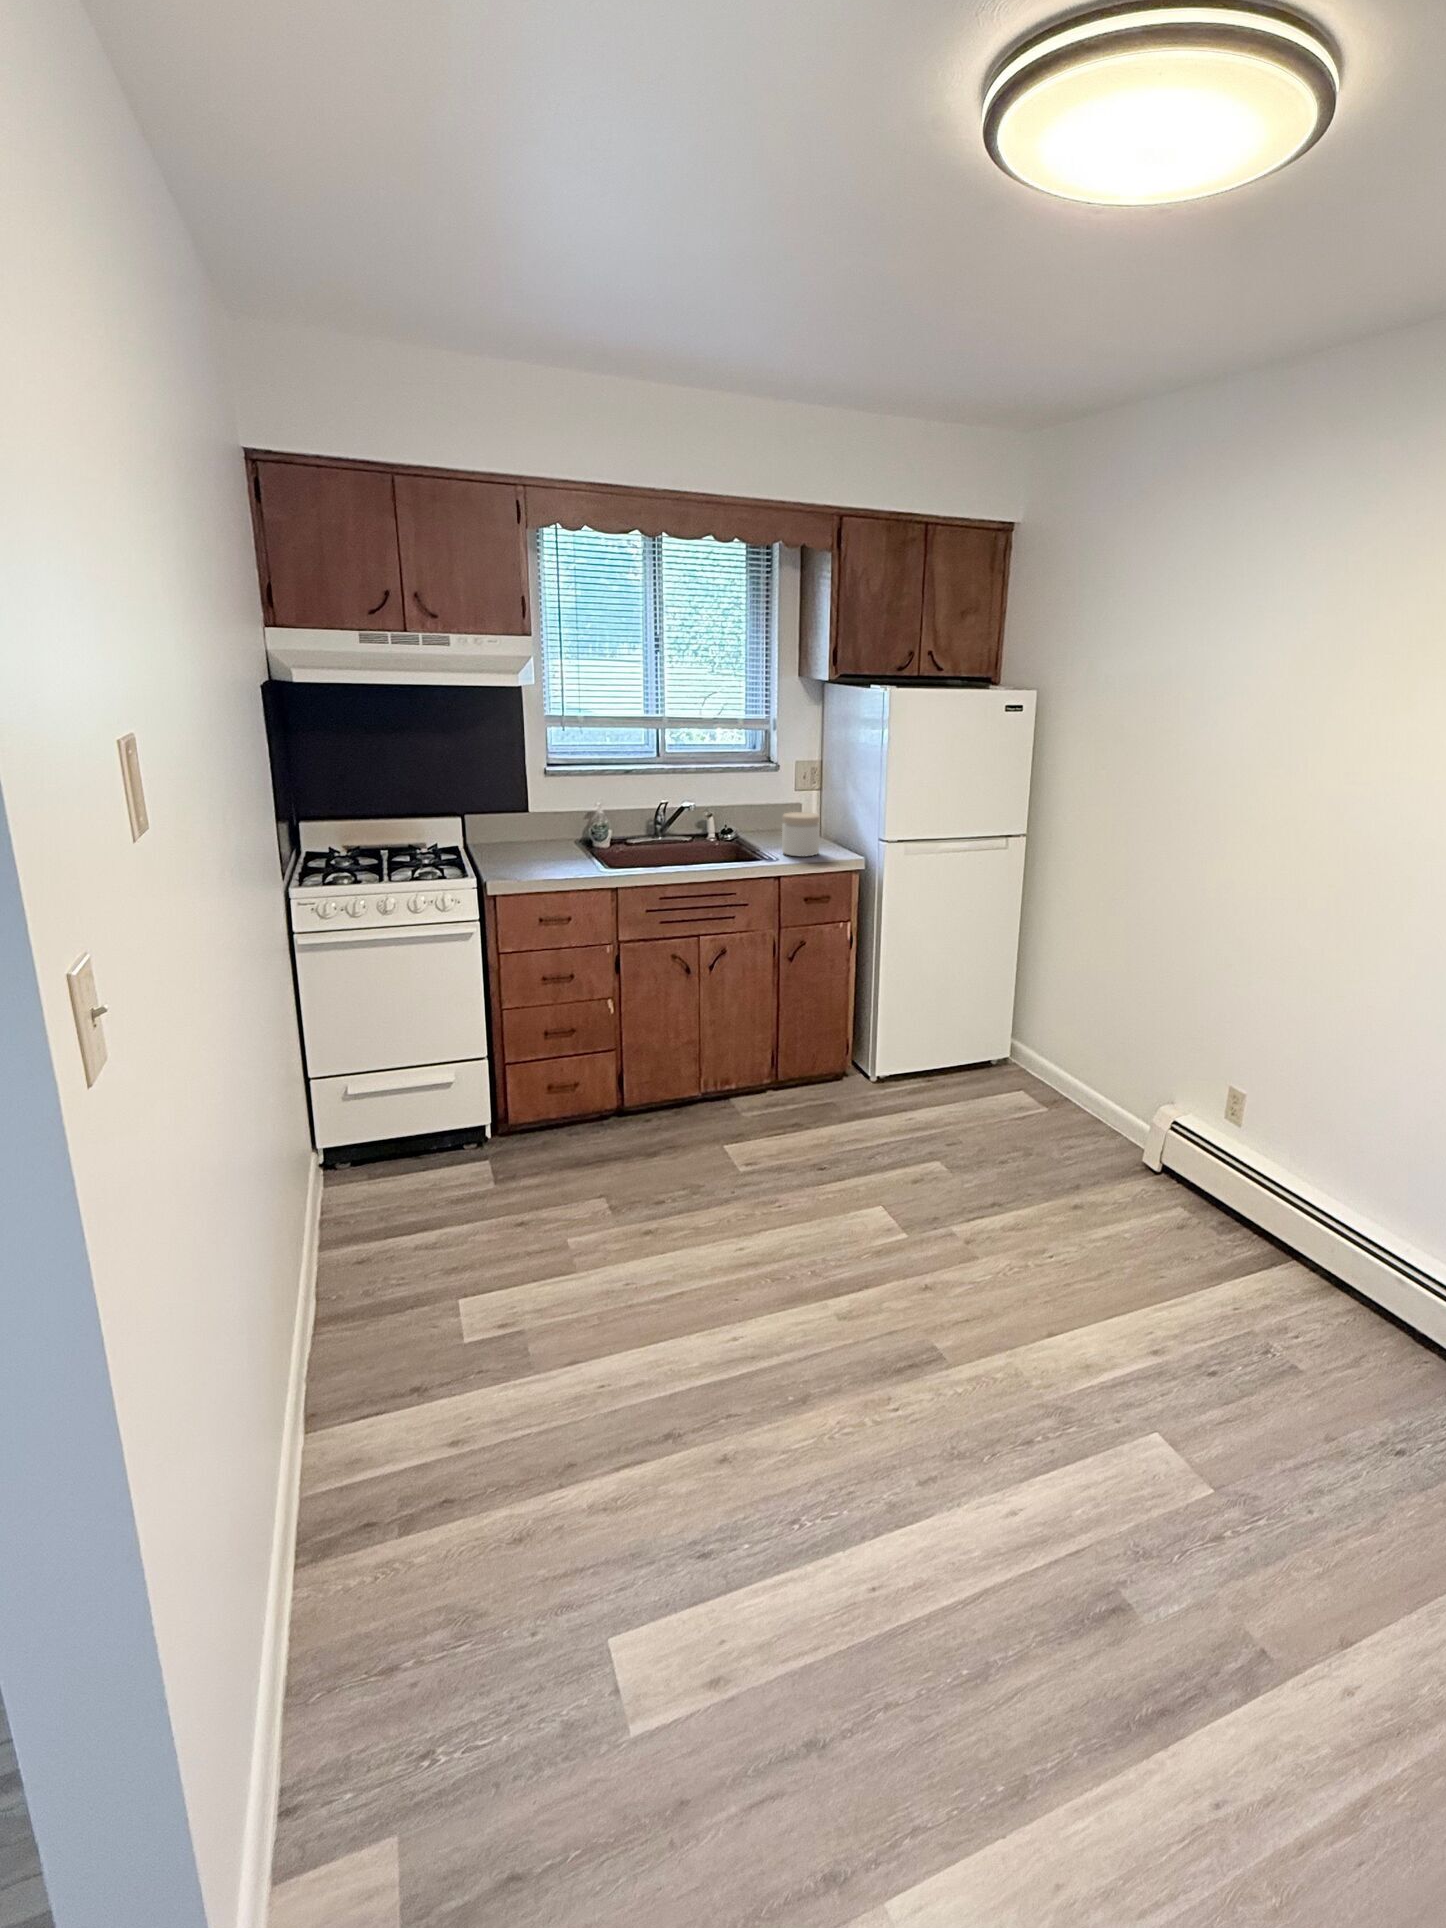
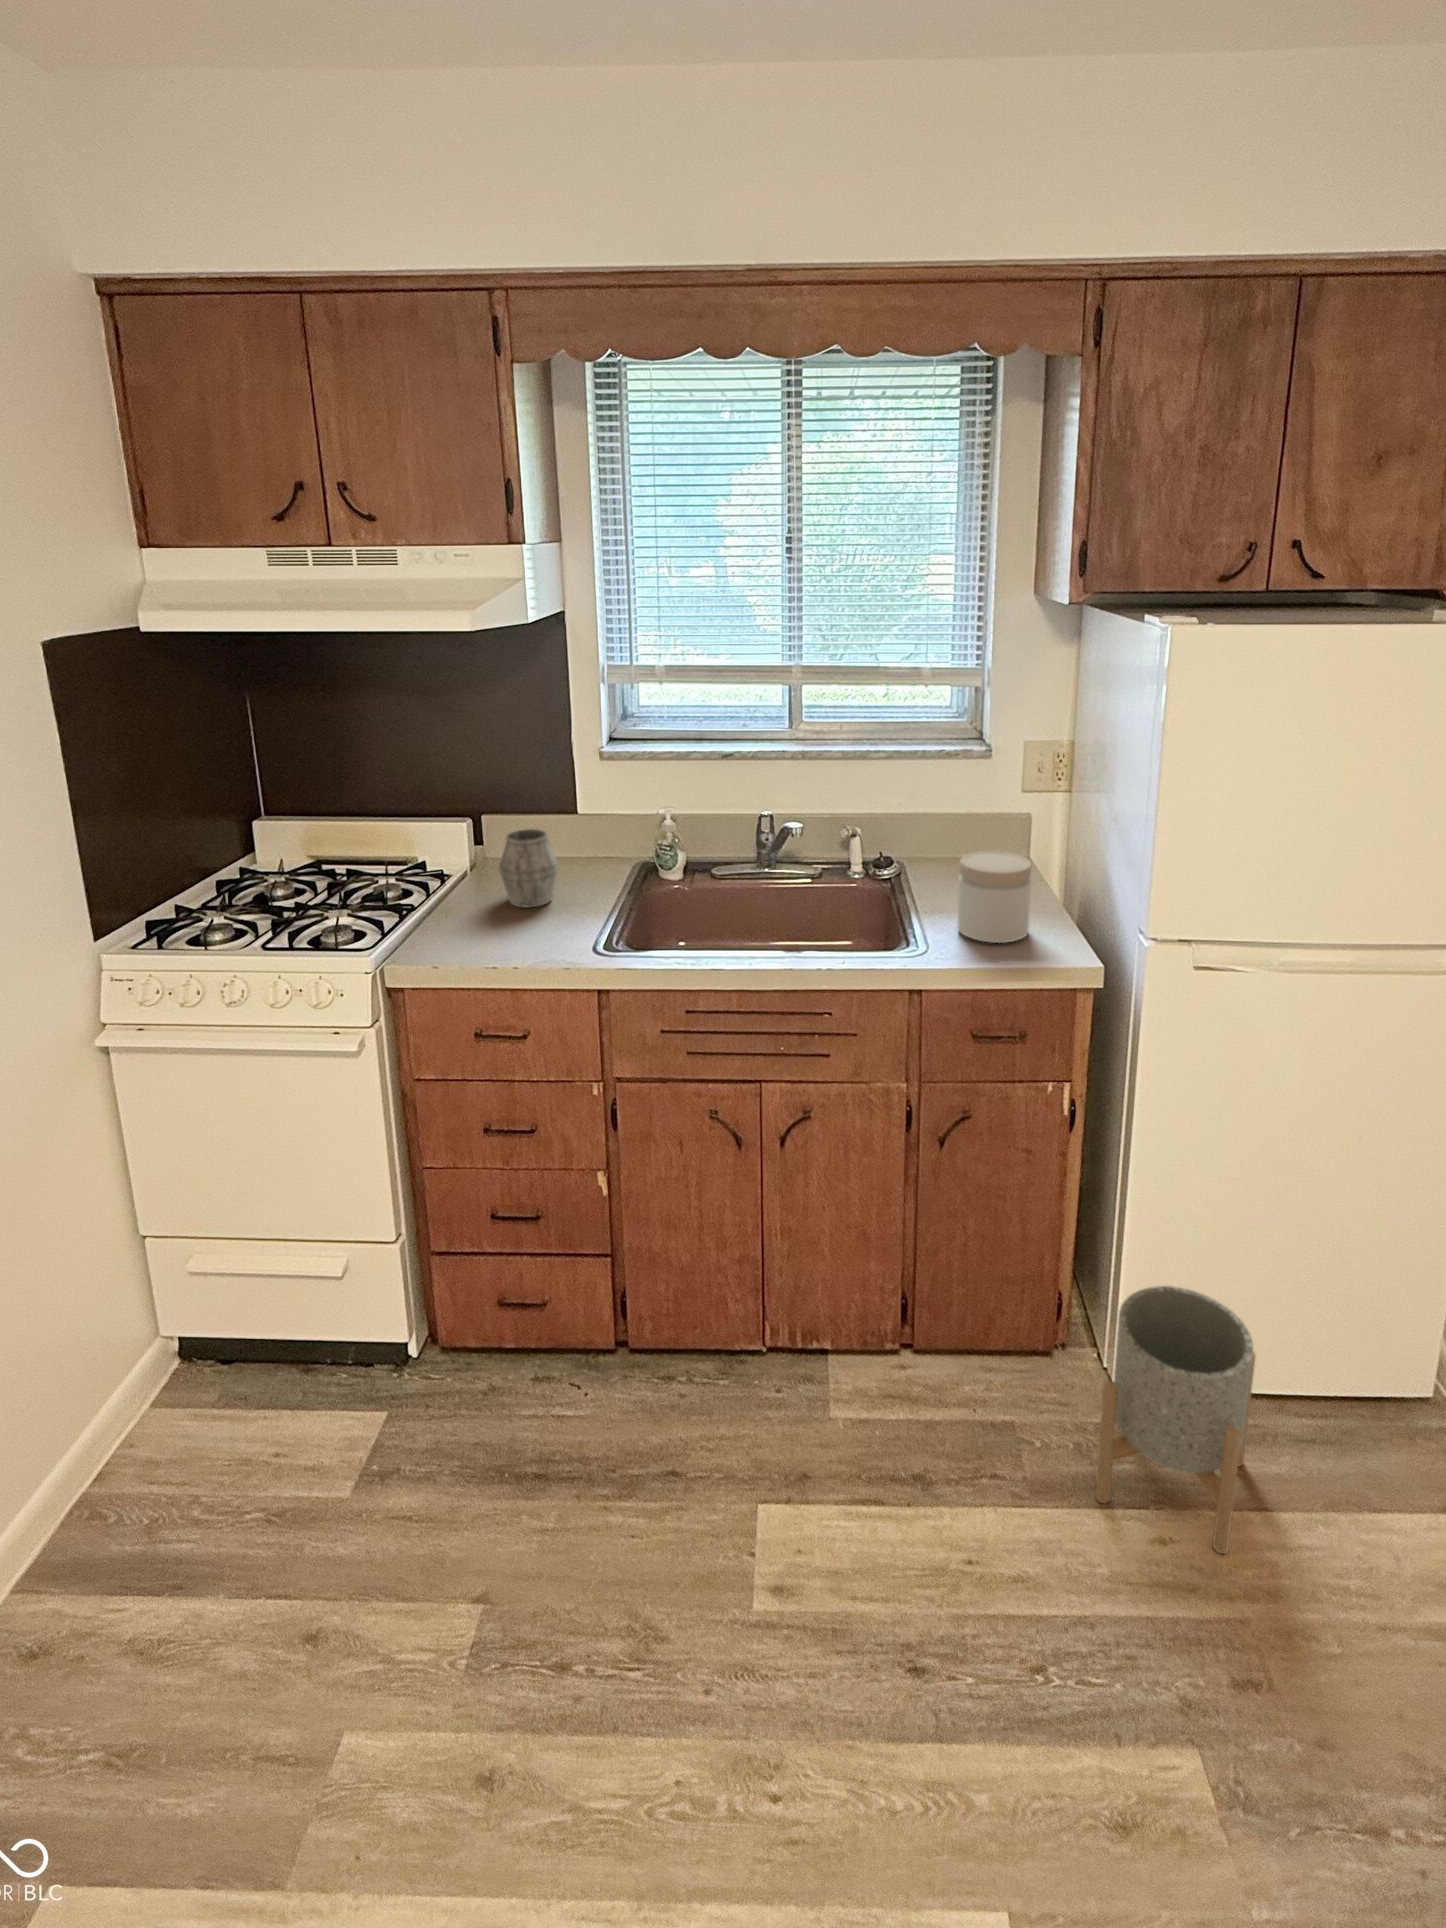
mug: none [508,814,544,860] -> present [499,829,558,907]
planter: none [877,1011,941,1115] -> present [1095,1286,1256,1554]

